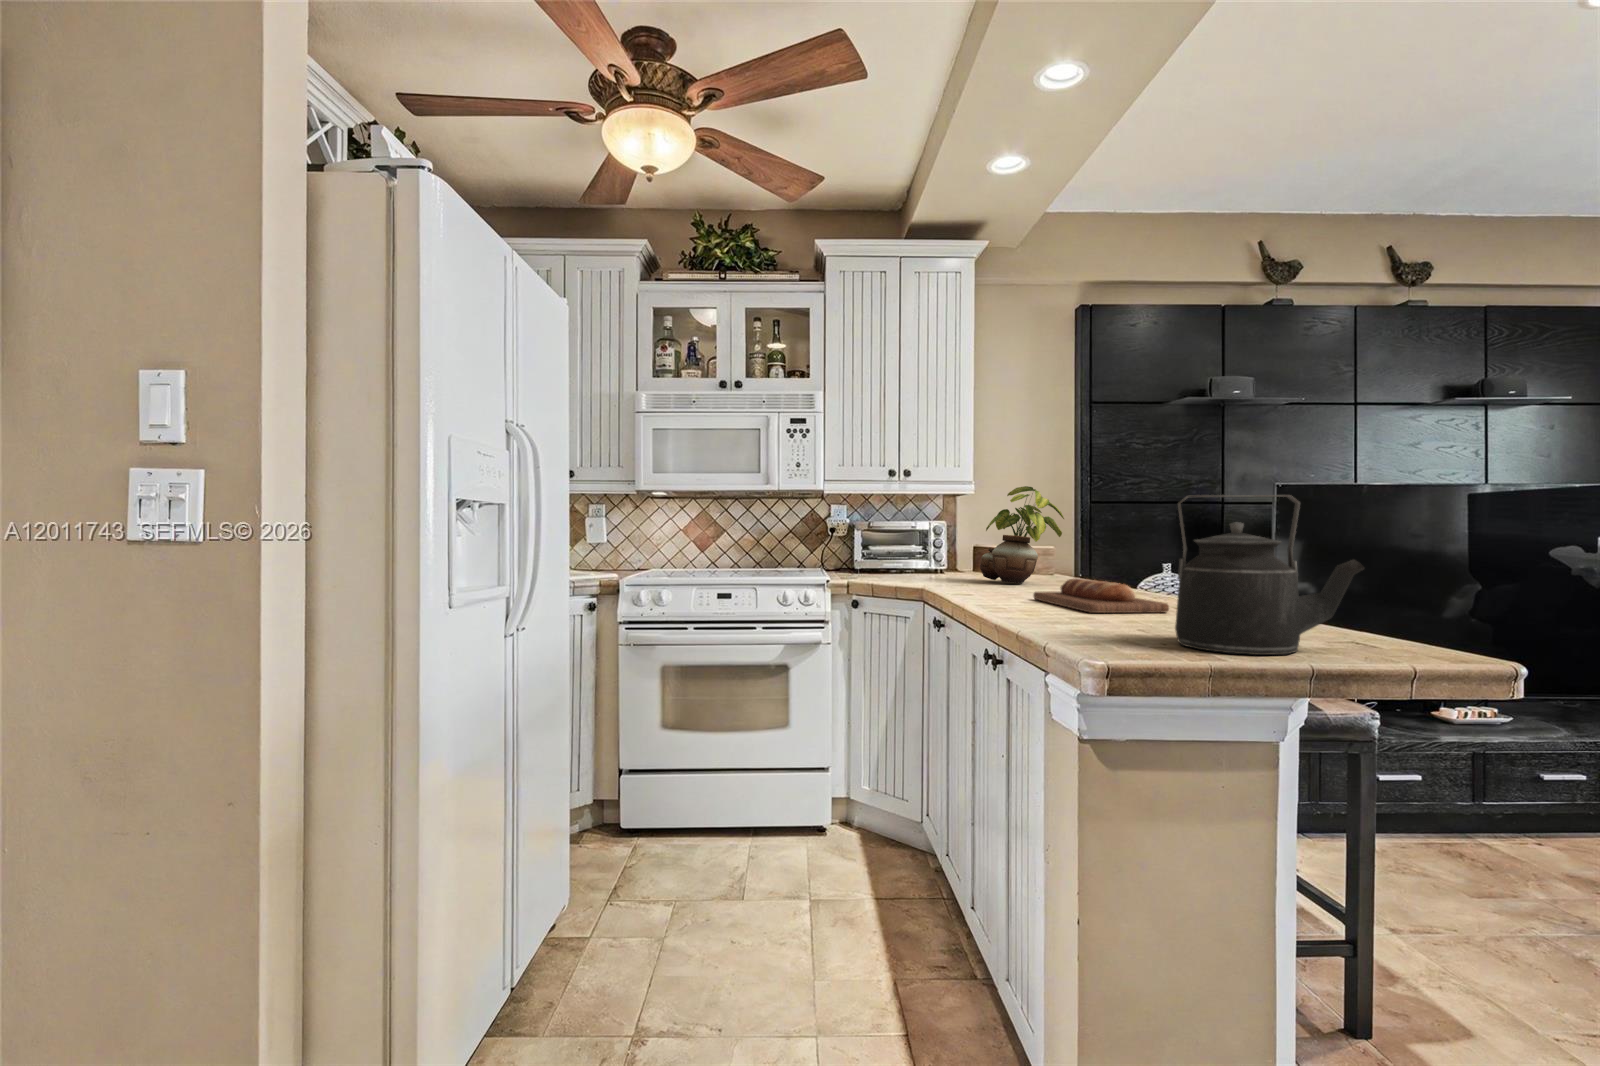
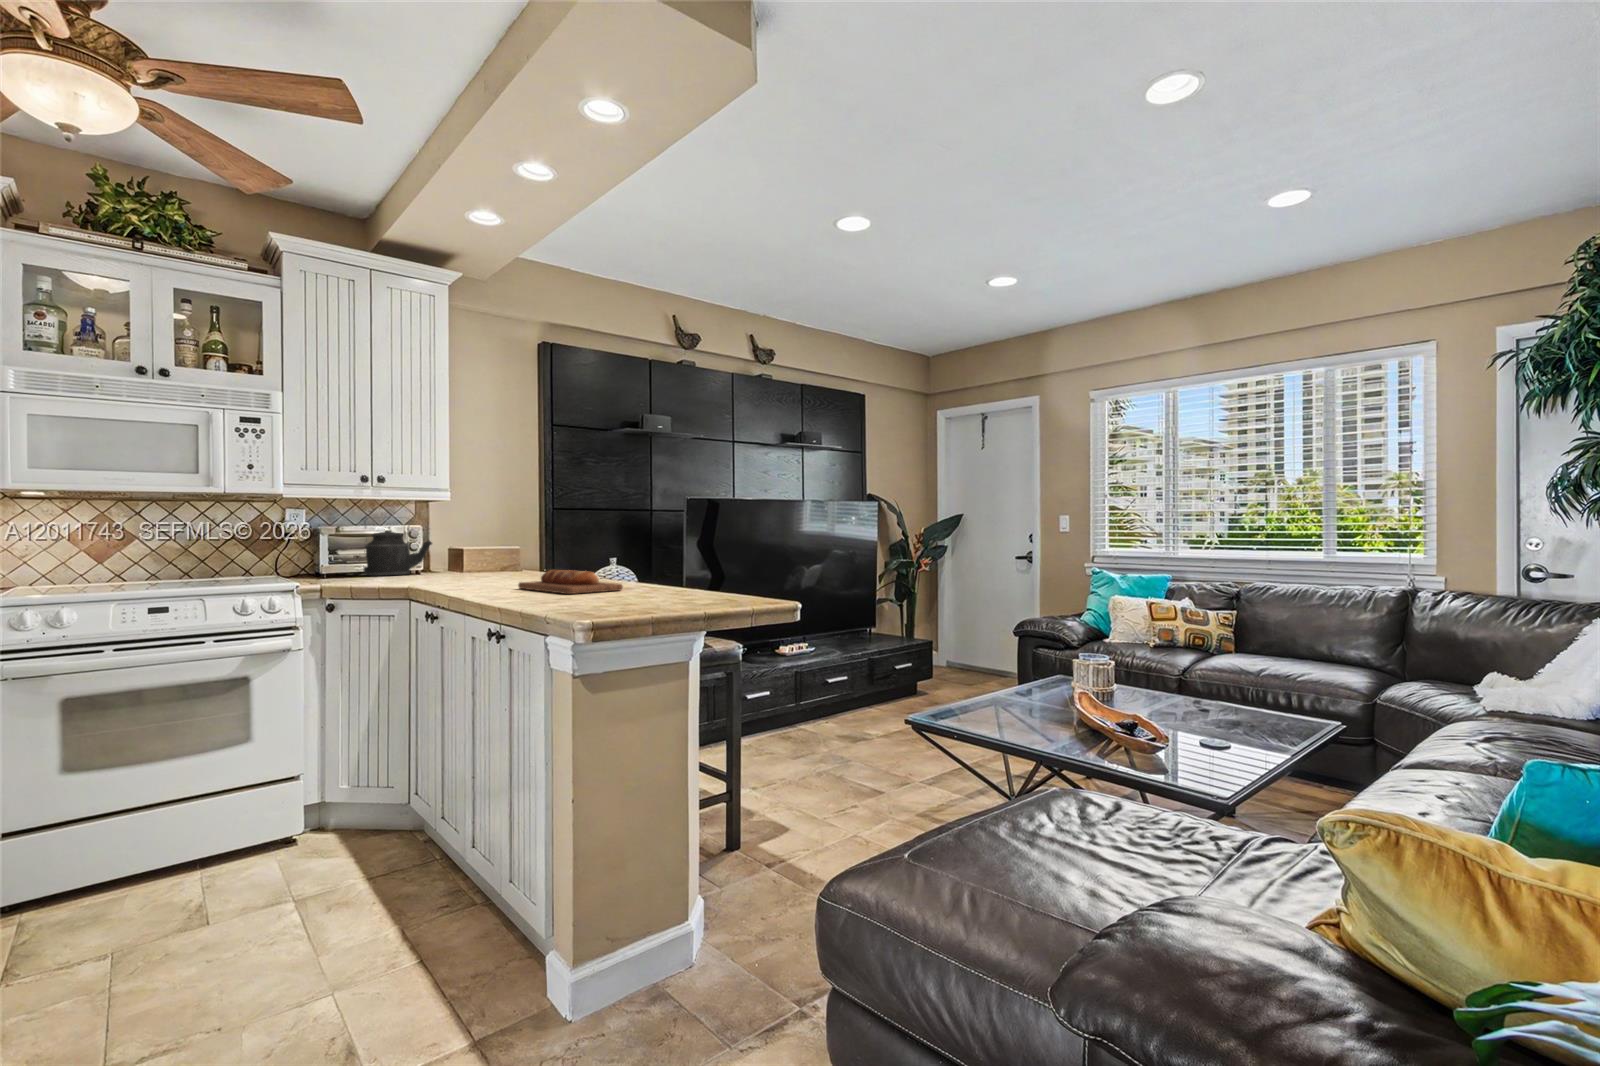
potted plant: present [980,486,1064,584] -> none [460,495,538,579]
kettle: present [1175,495,1364,655] -> present [363,519,432,576]

